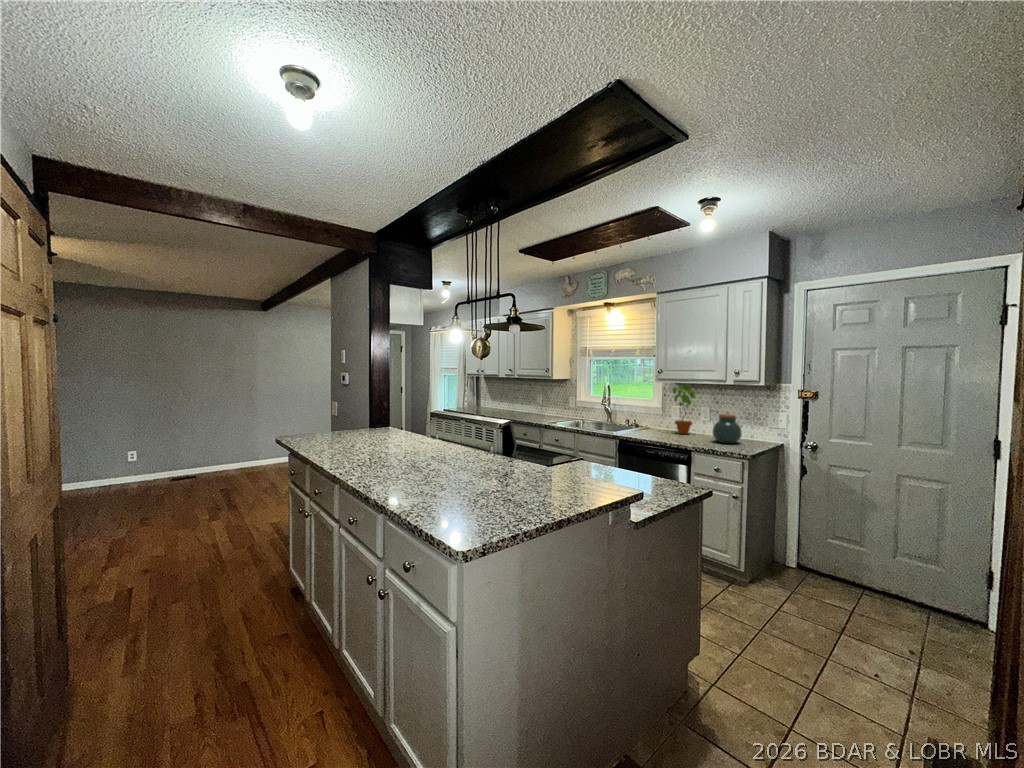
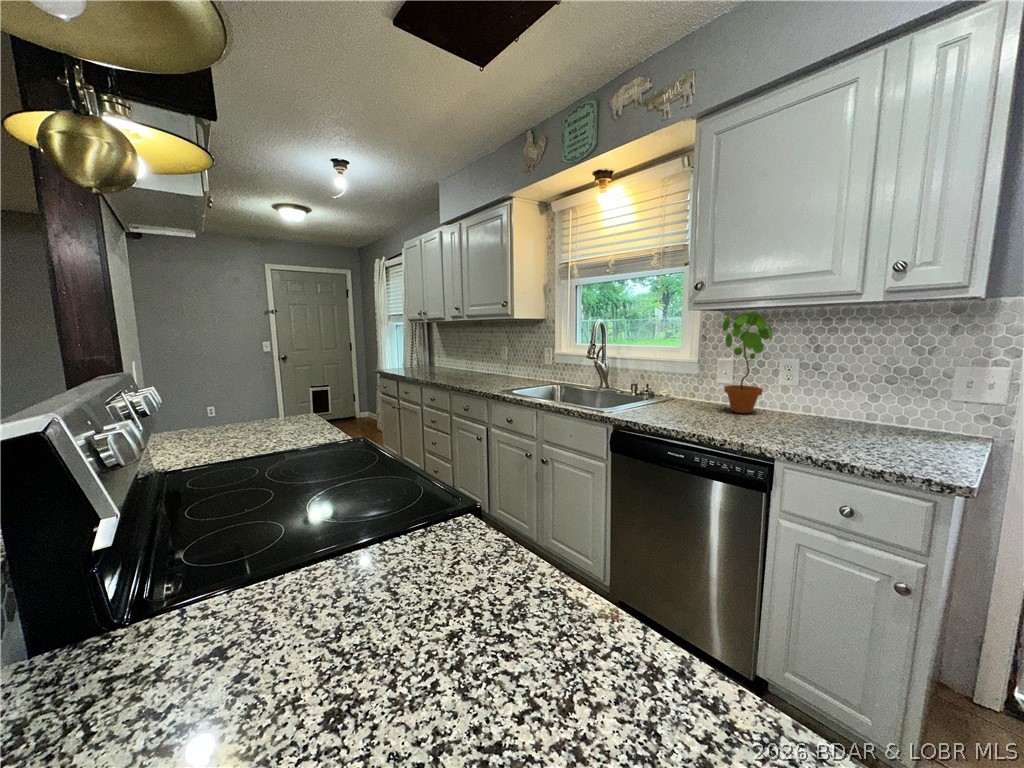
jar: present [713,414,742,443] -> none [822,372,905,443]

